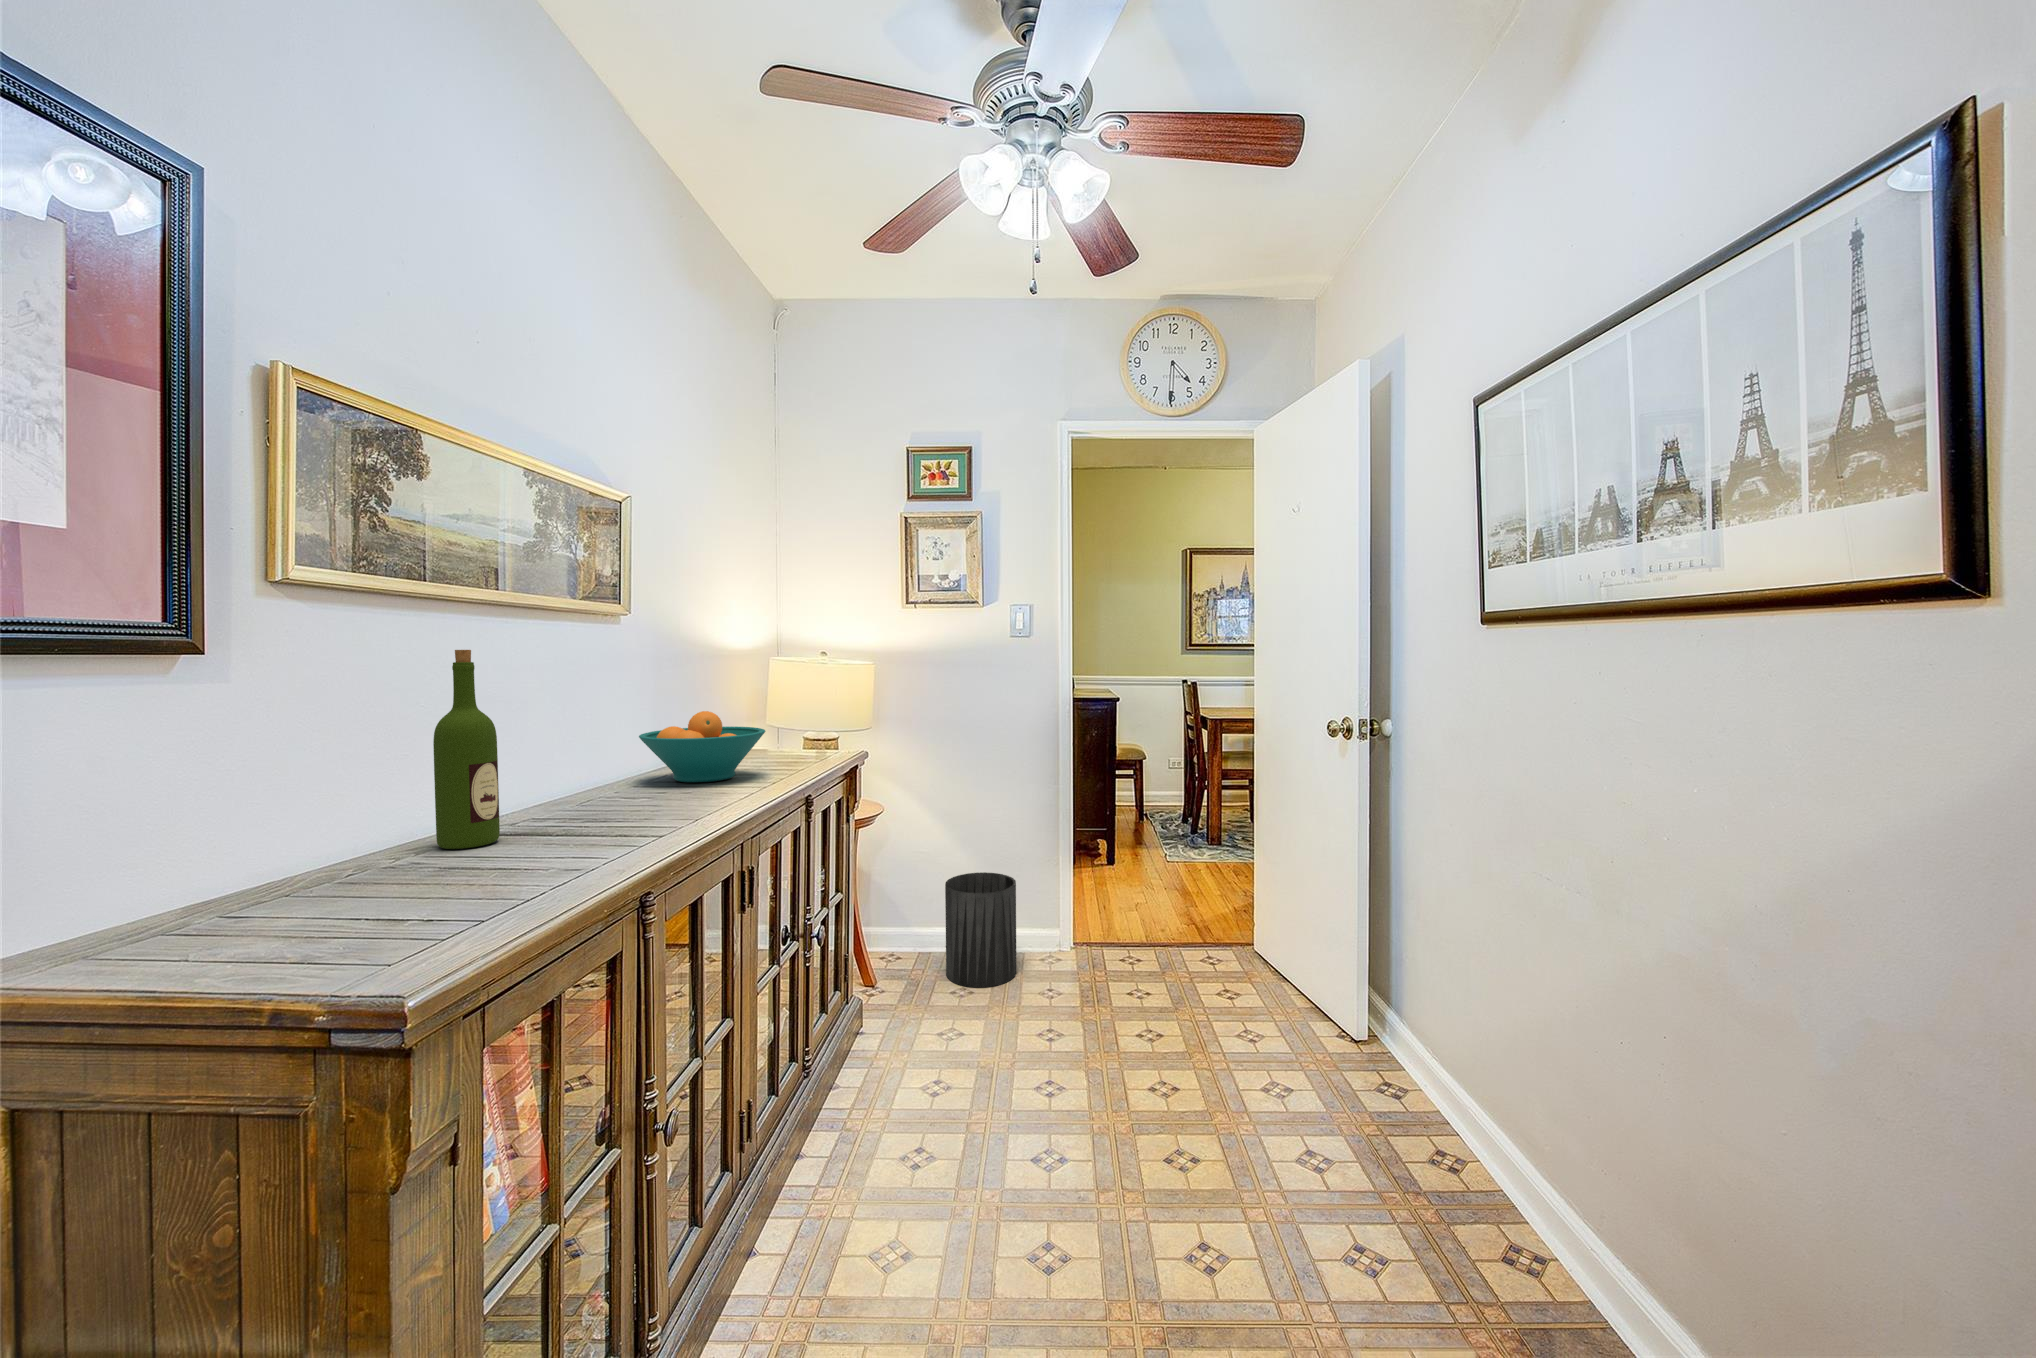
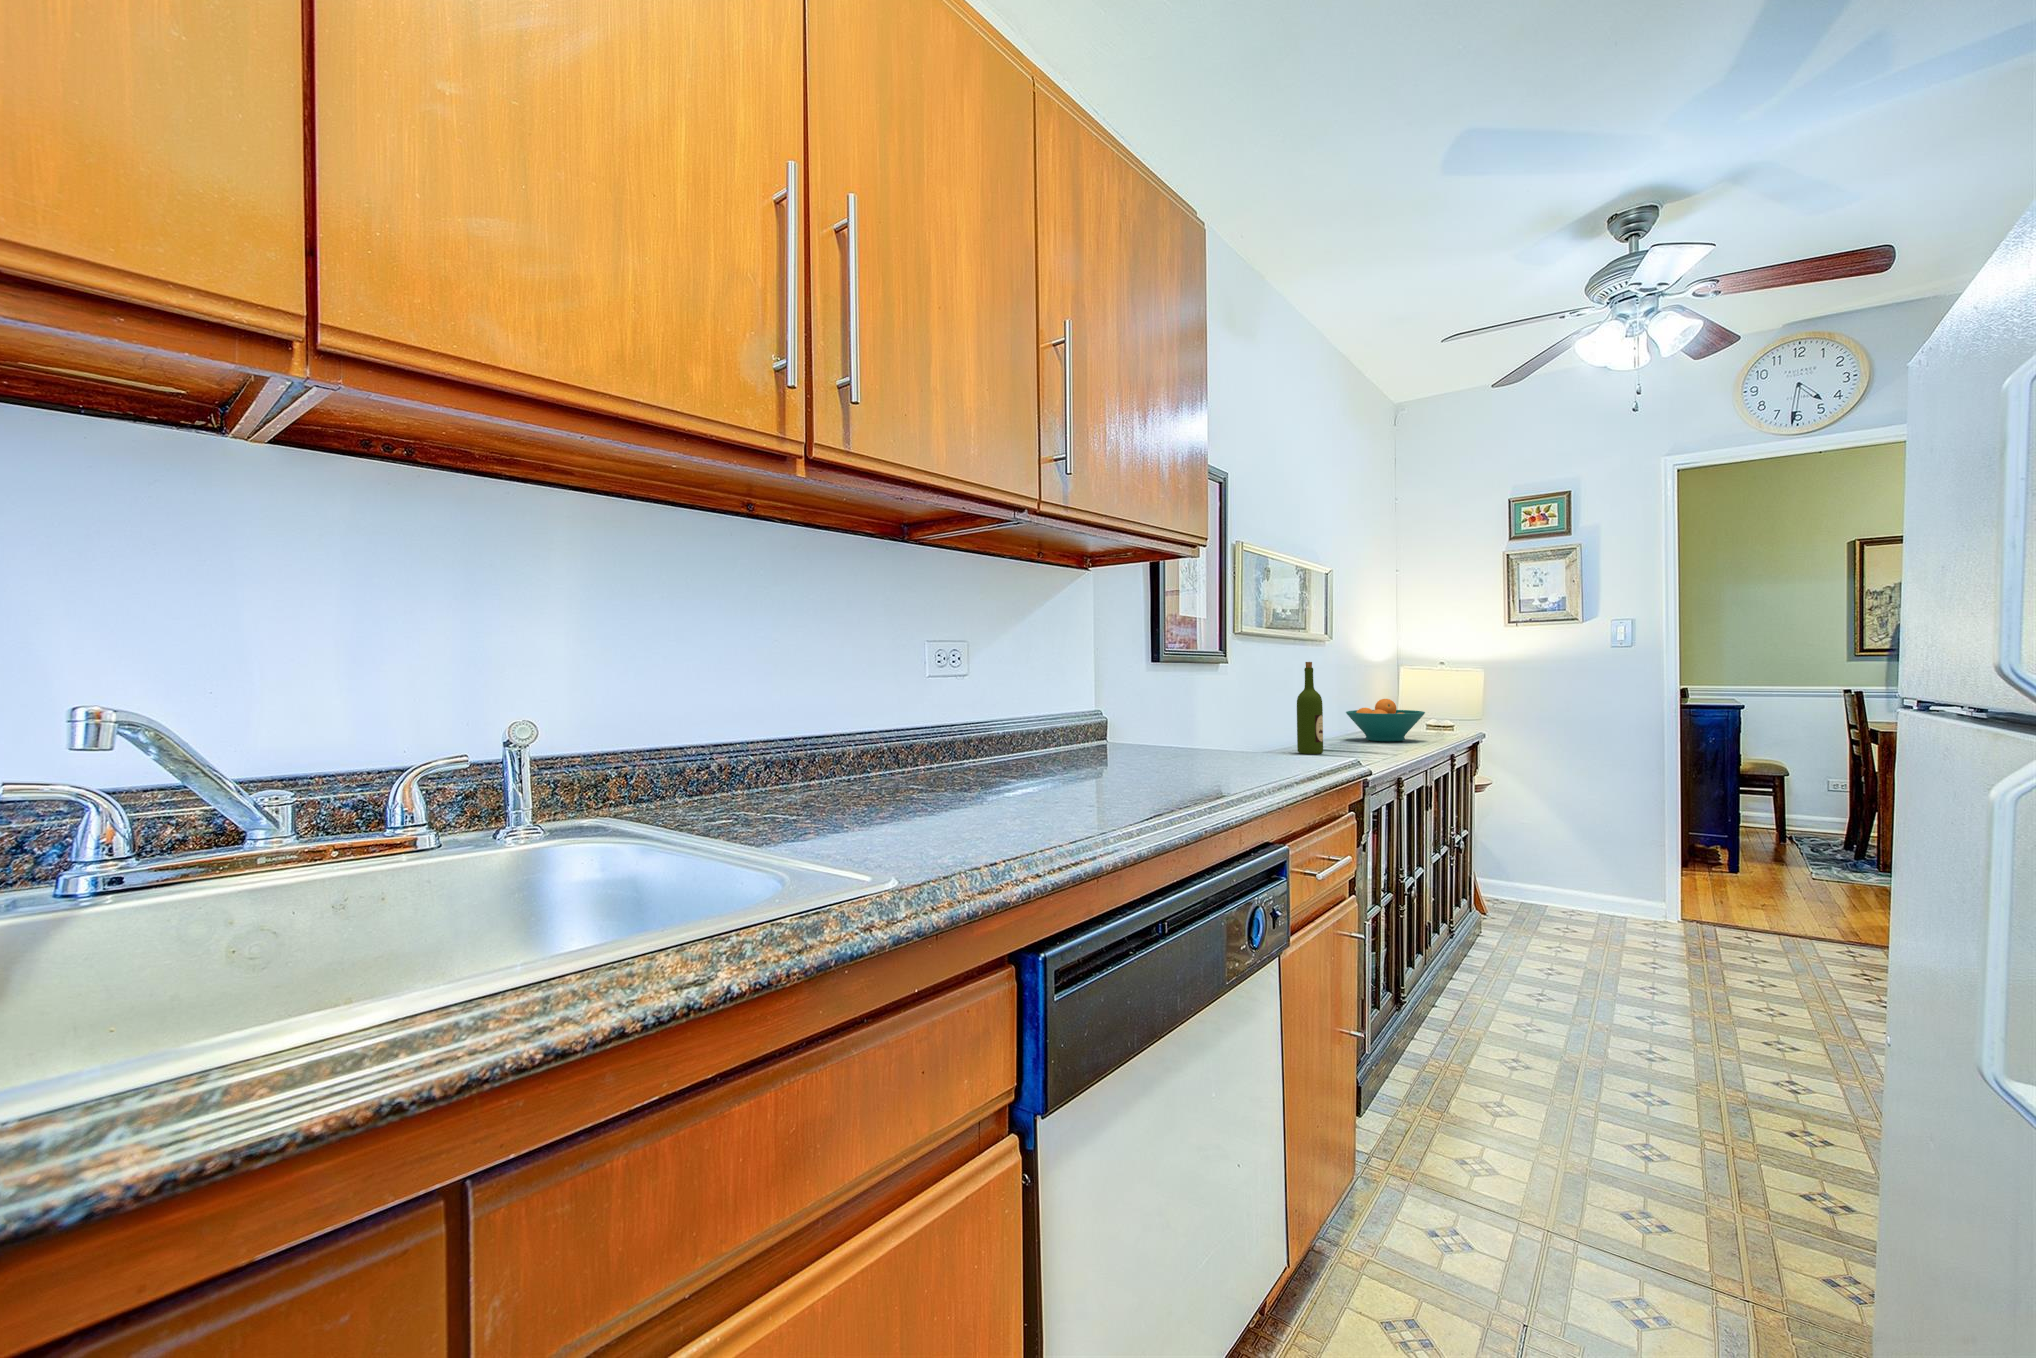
trash can: present [945,872,1017,987] -> none [1549,844,1621,934]

